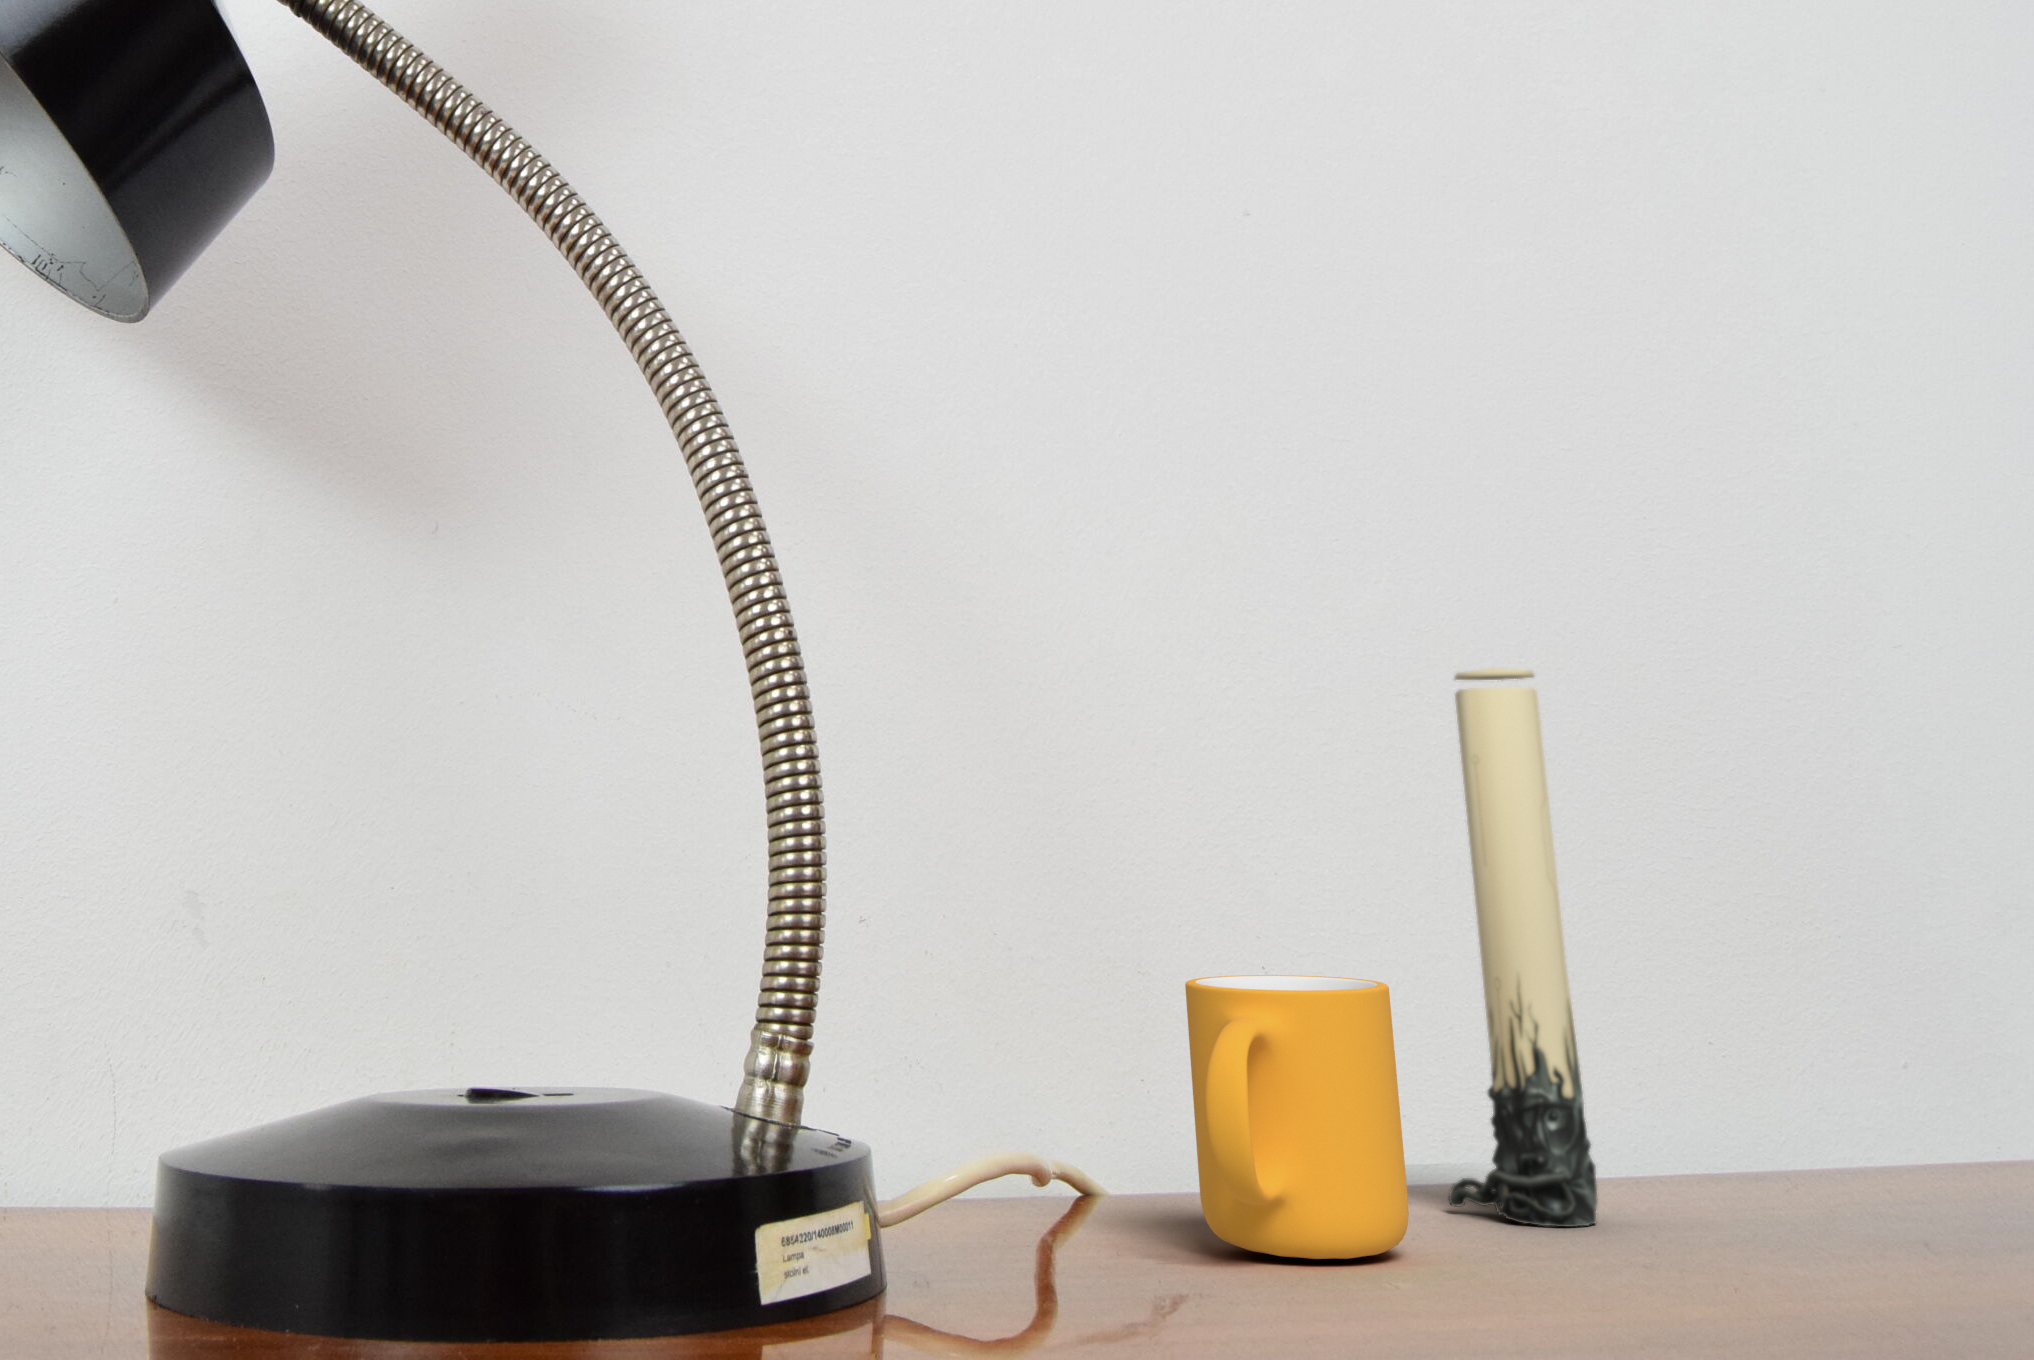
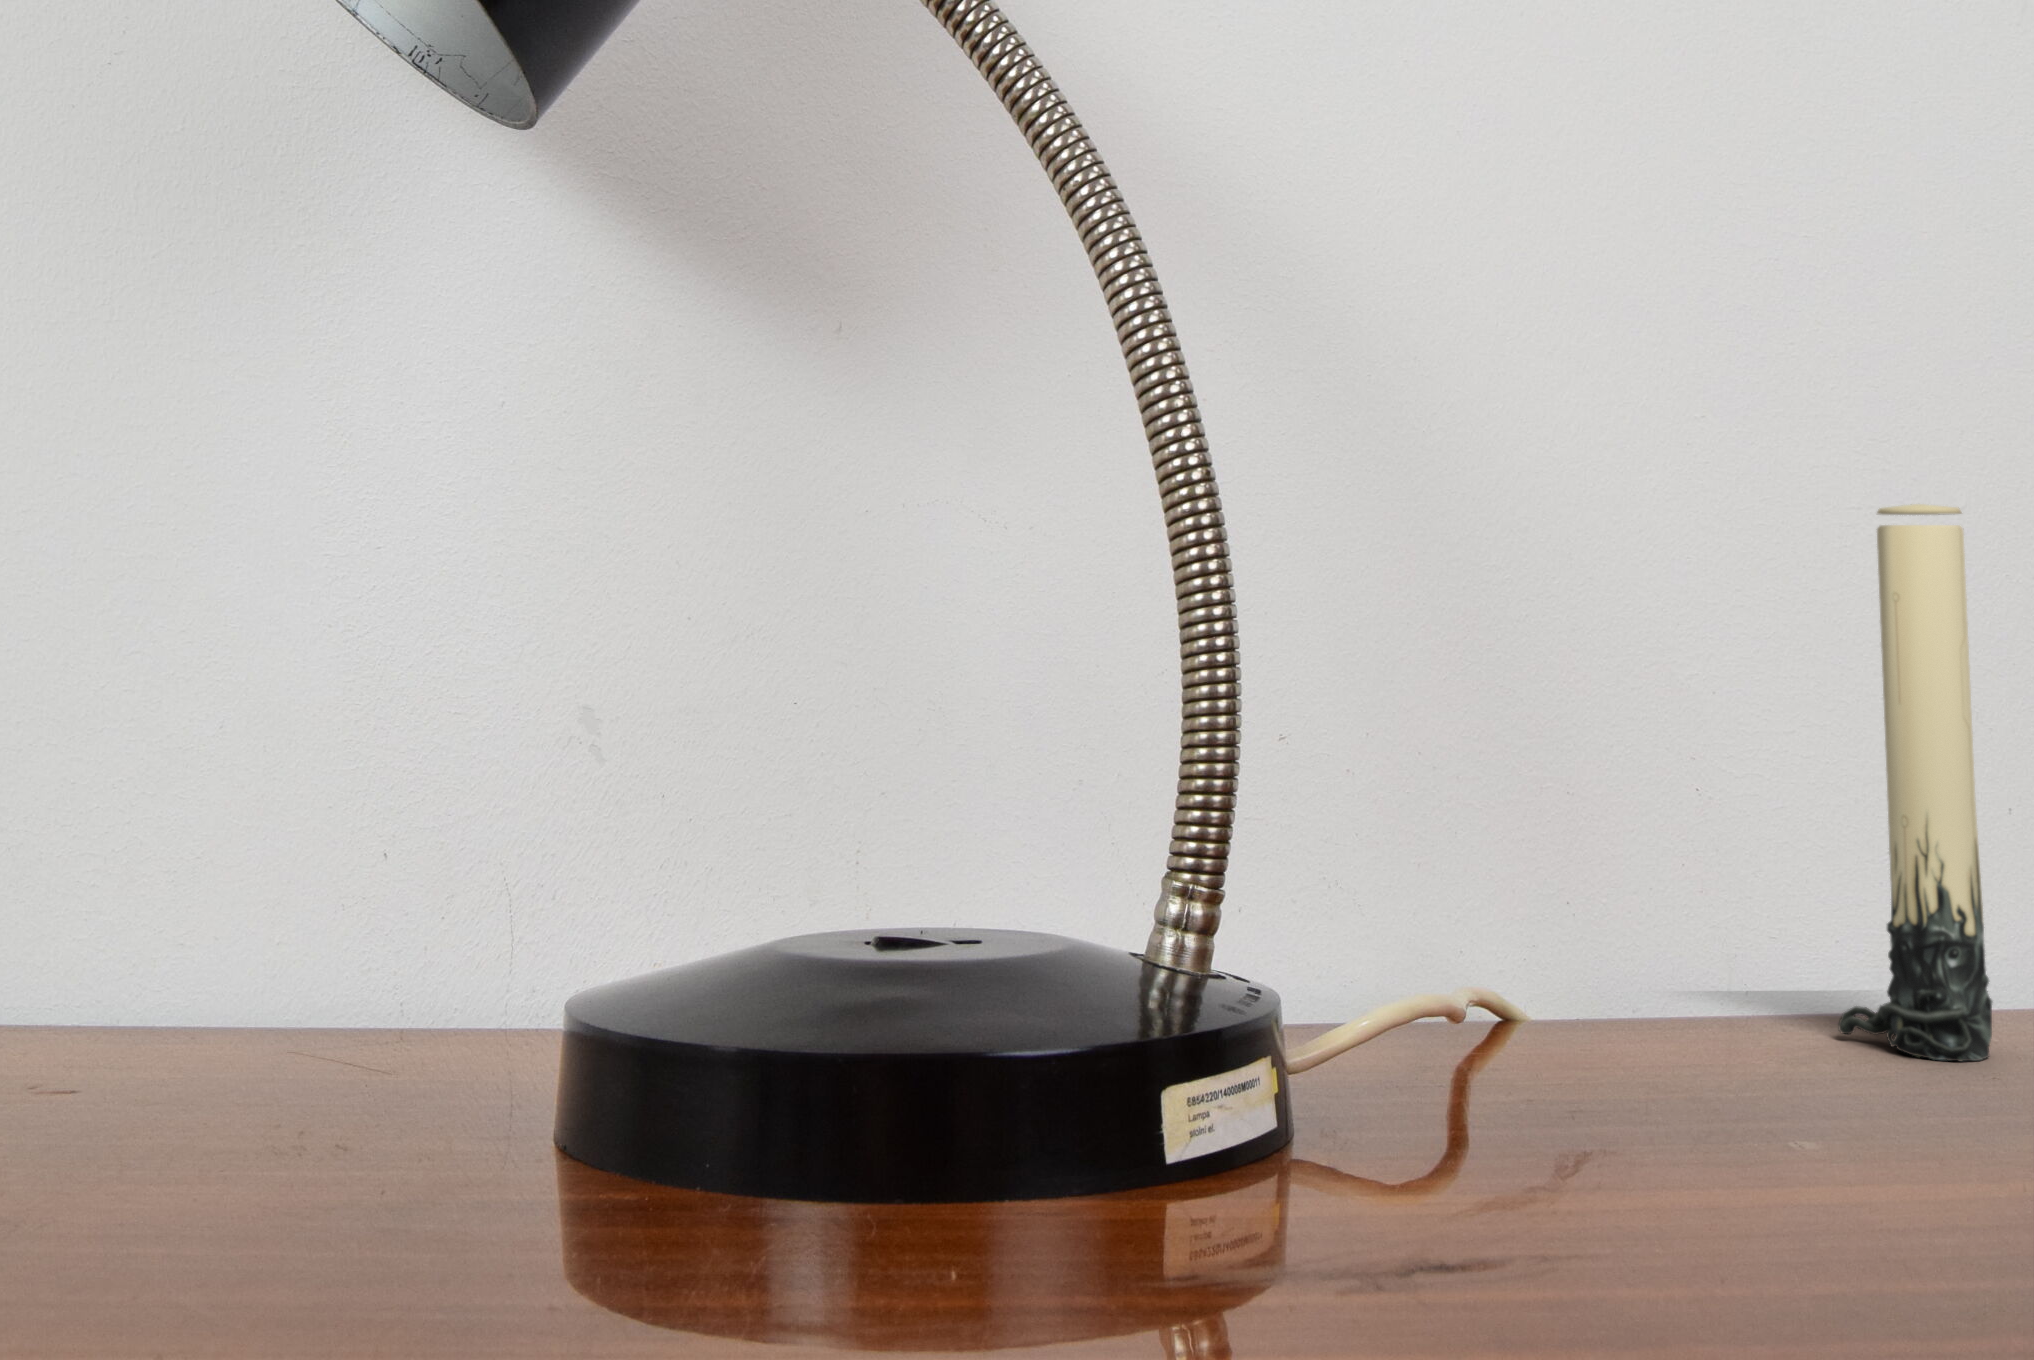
mug: present [1185,975,1409,1259] -> none [1597,816,1815,1105]

